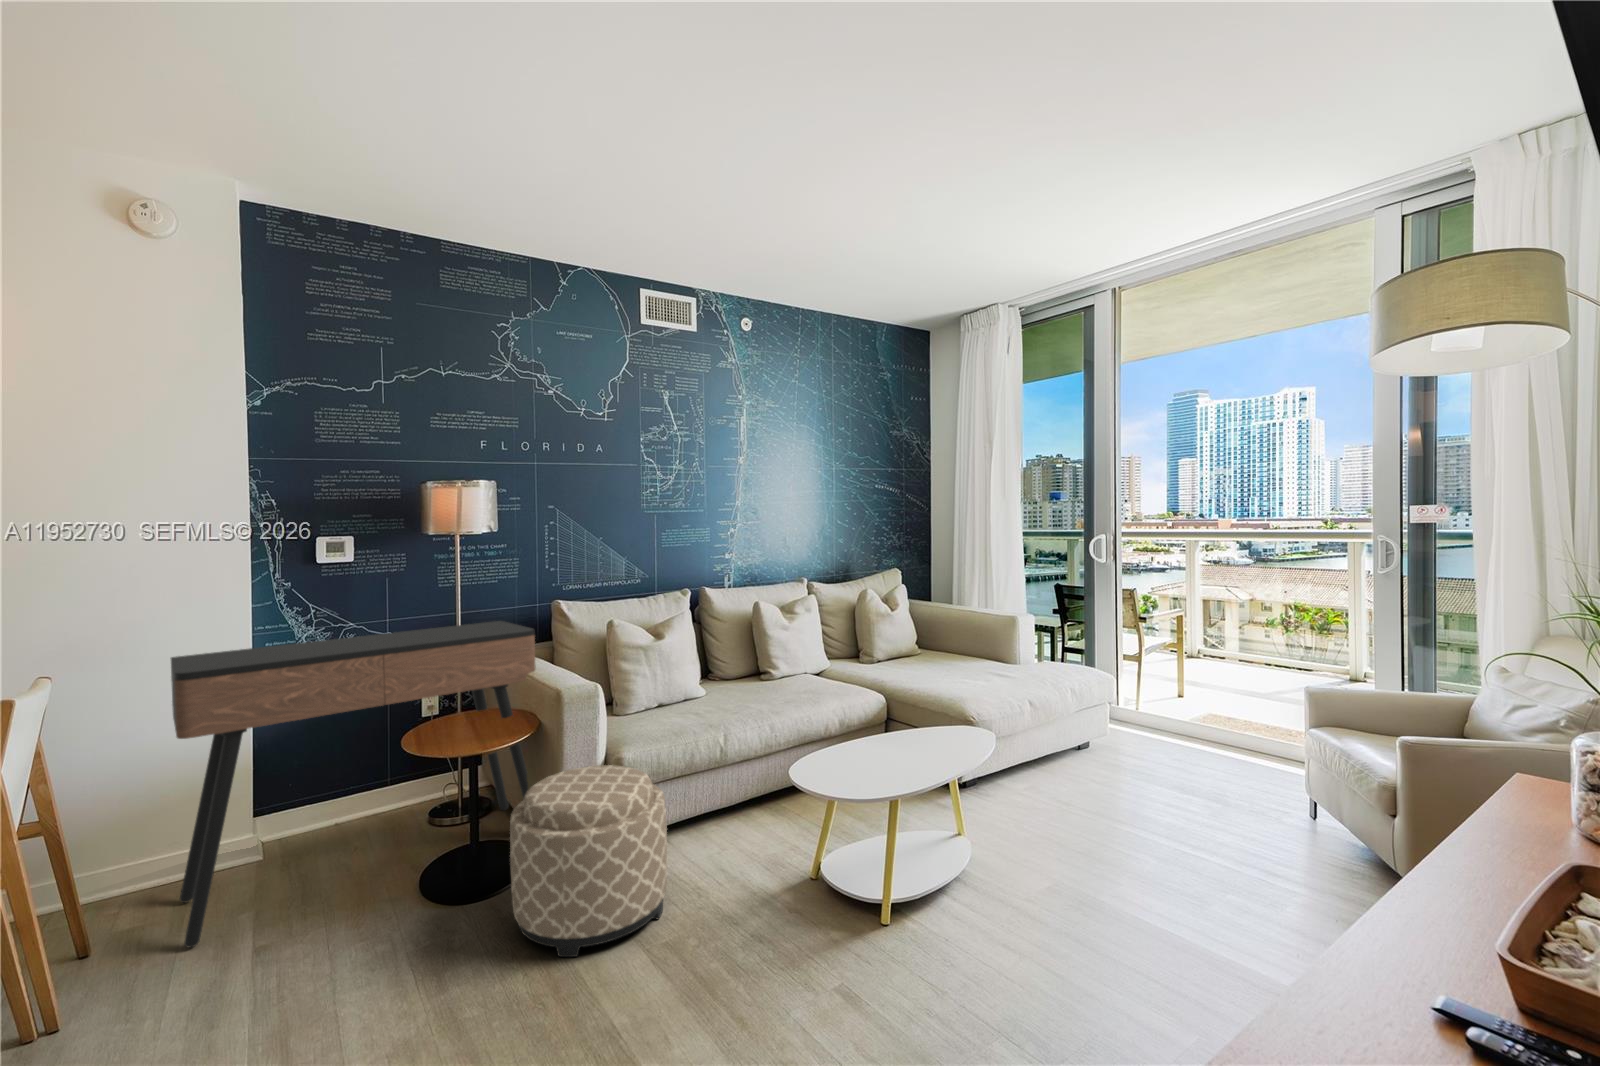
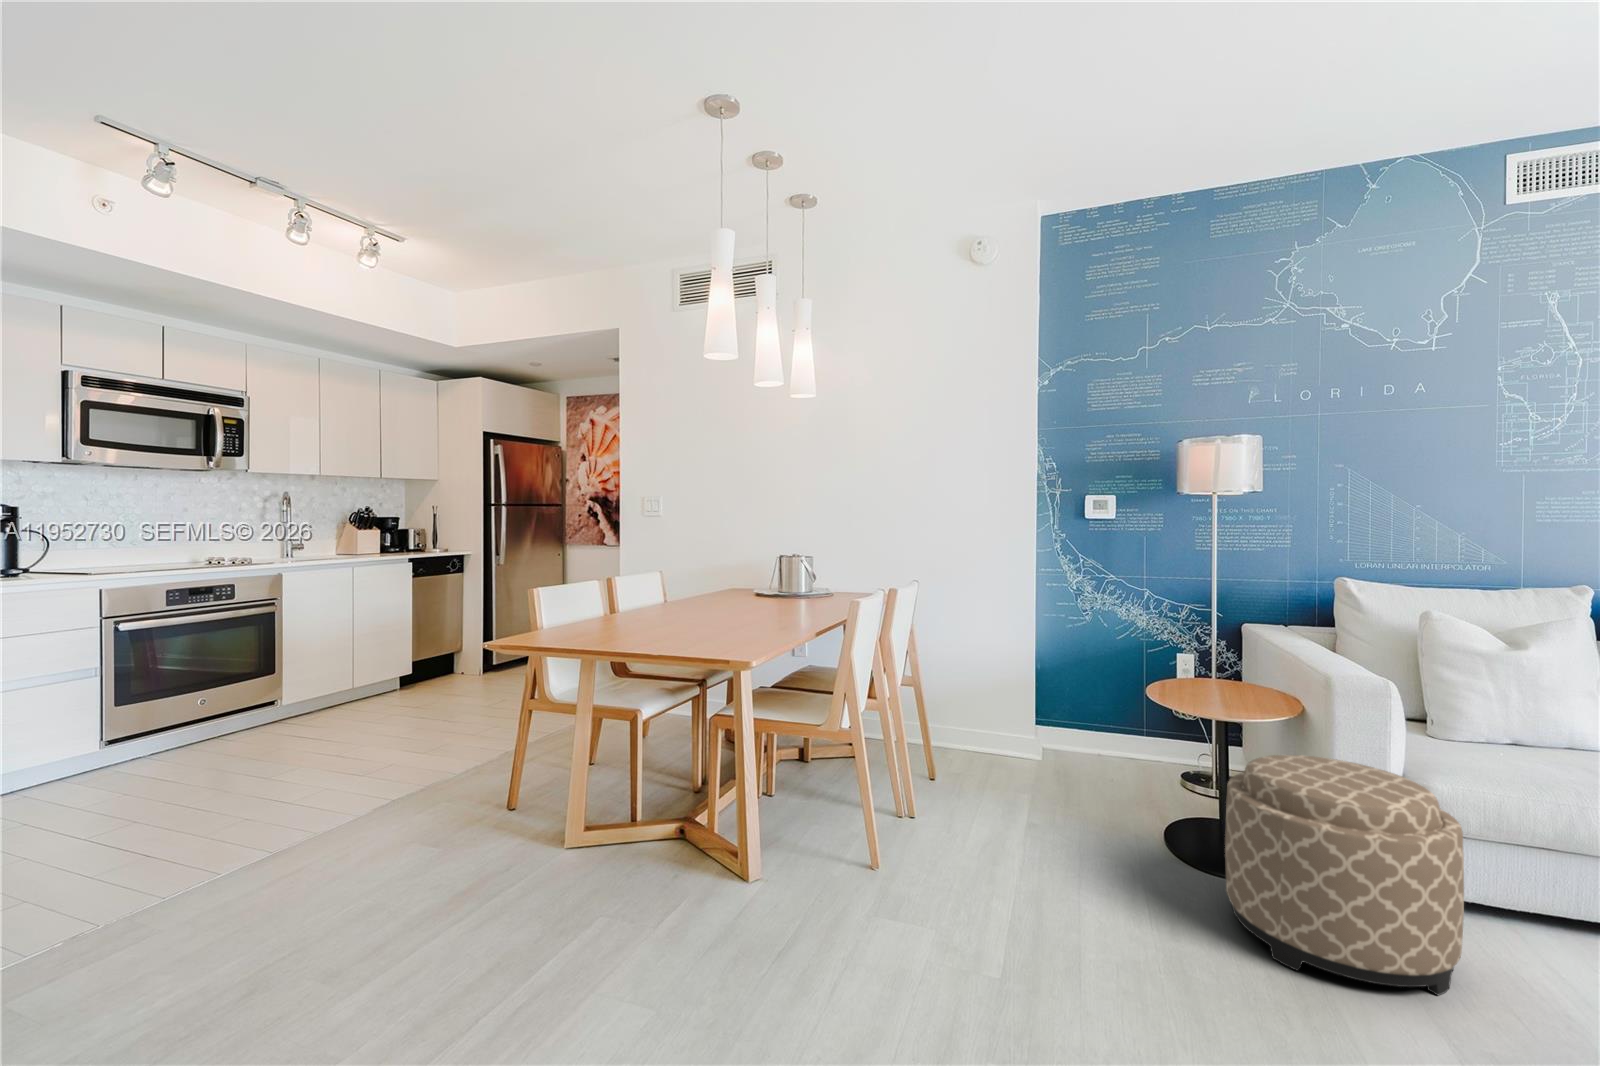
console table: present [171,621,536,947] -> none [968,579,1293,835]

